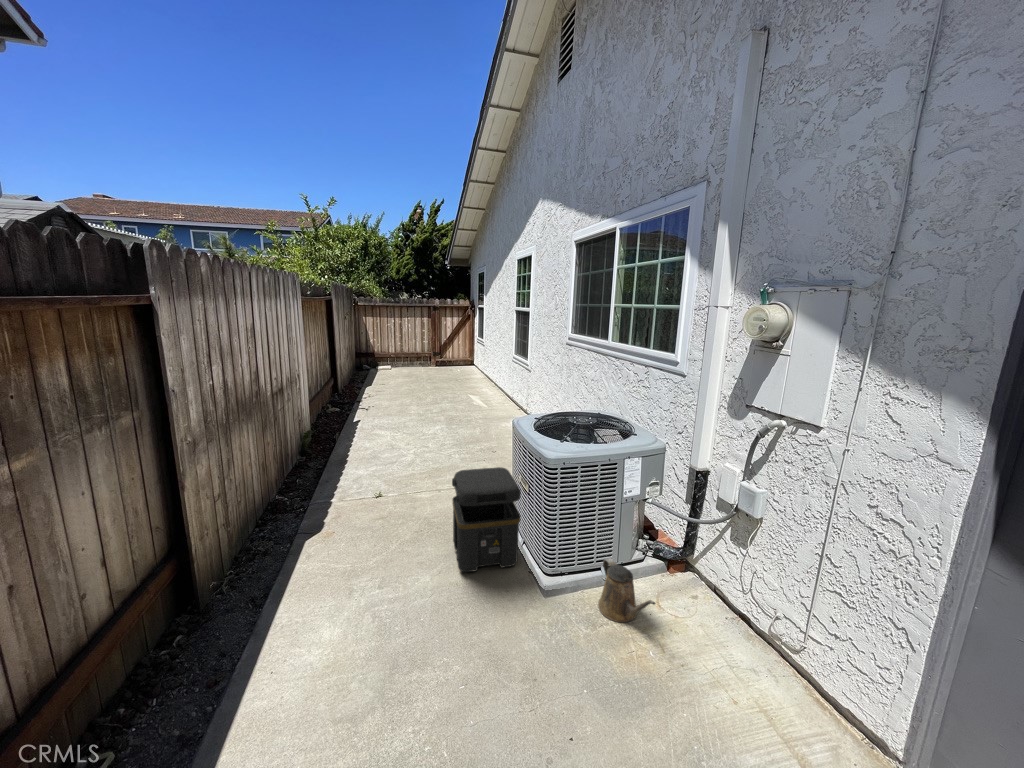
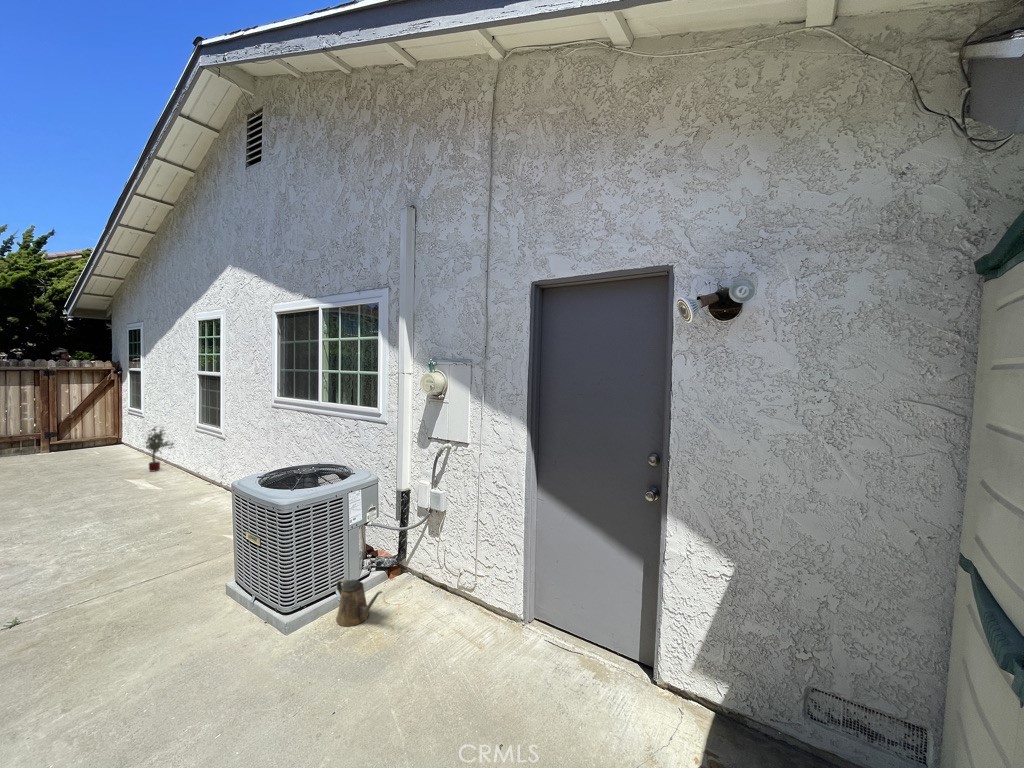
potted tree: none [479,354,500,390] -> present [146,427,174,472]
toolbox: present [452,467,521,572] -> none [160,532,251,651]

